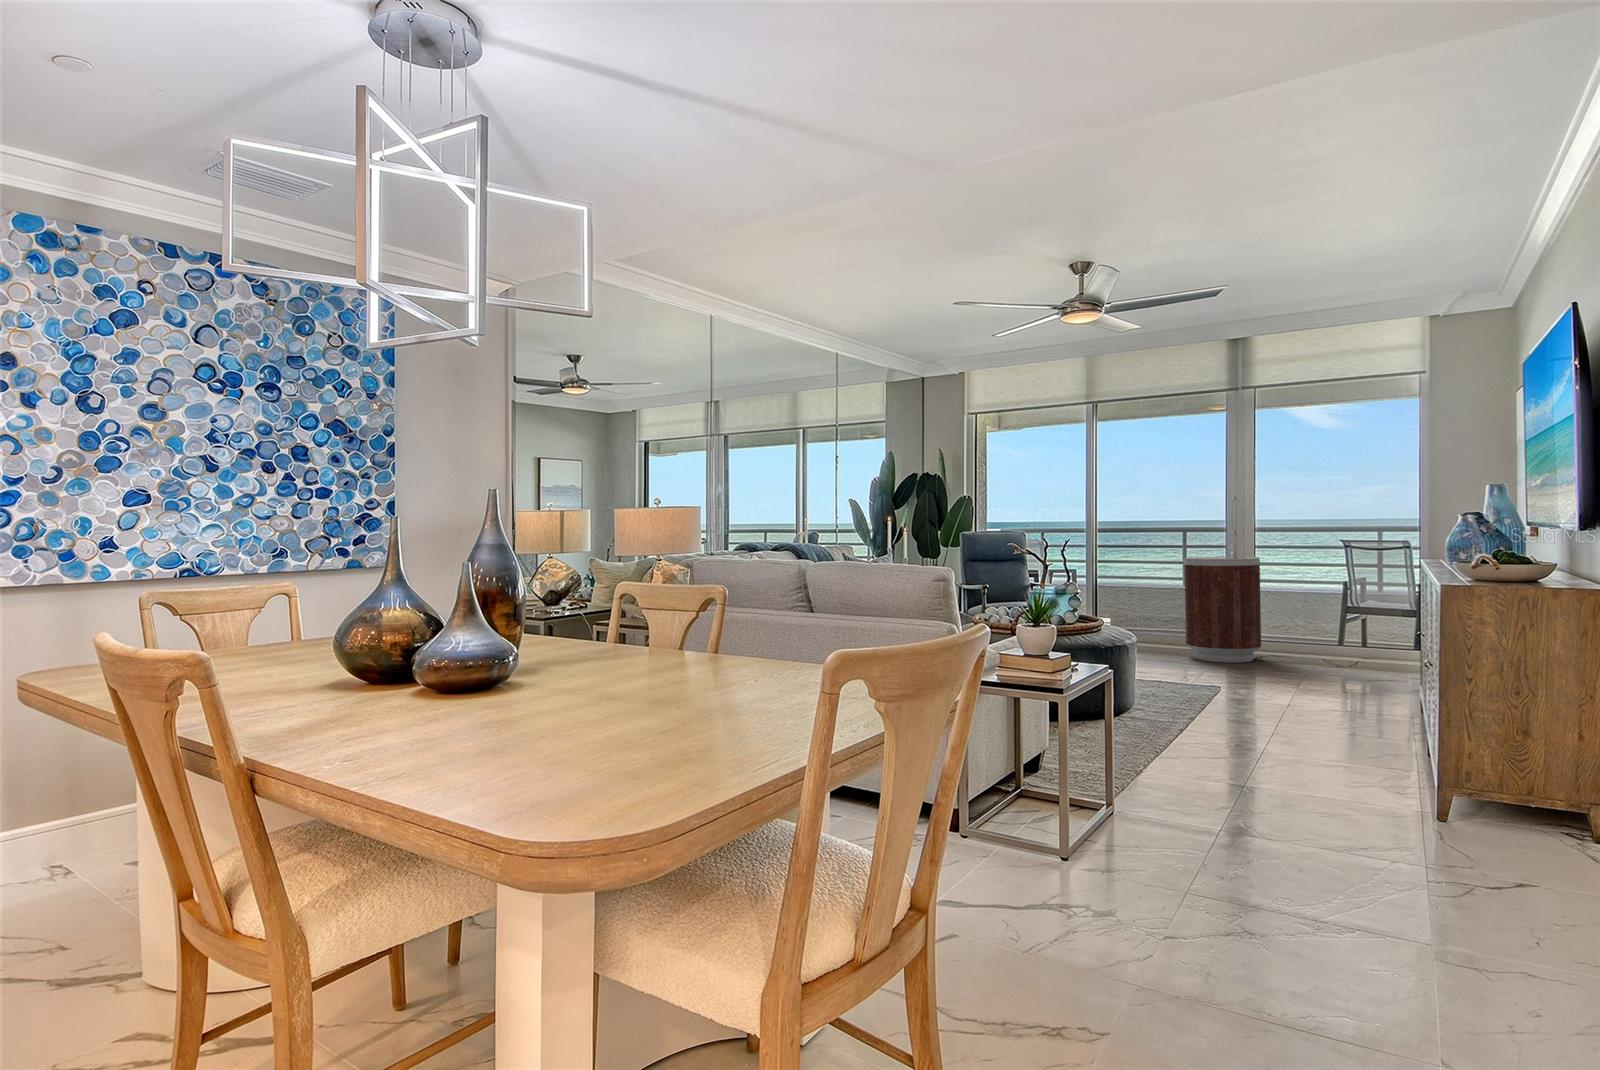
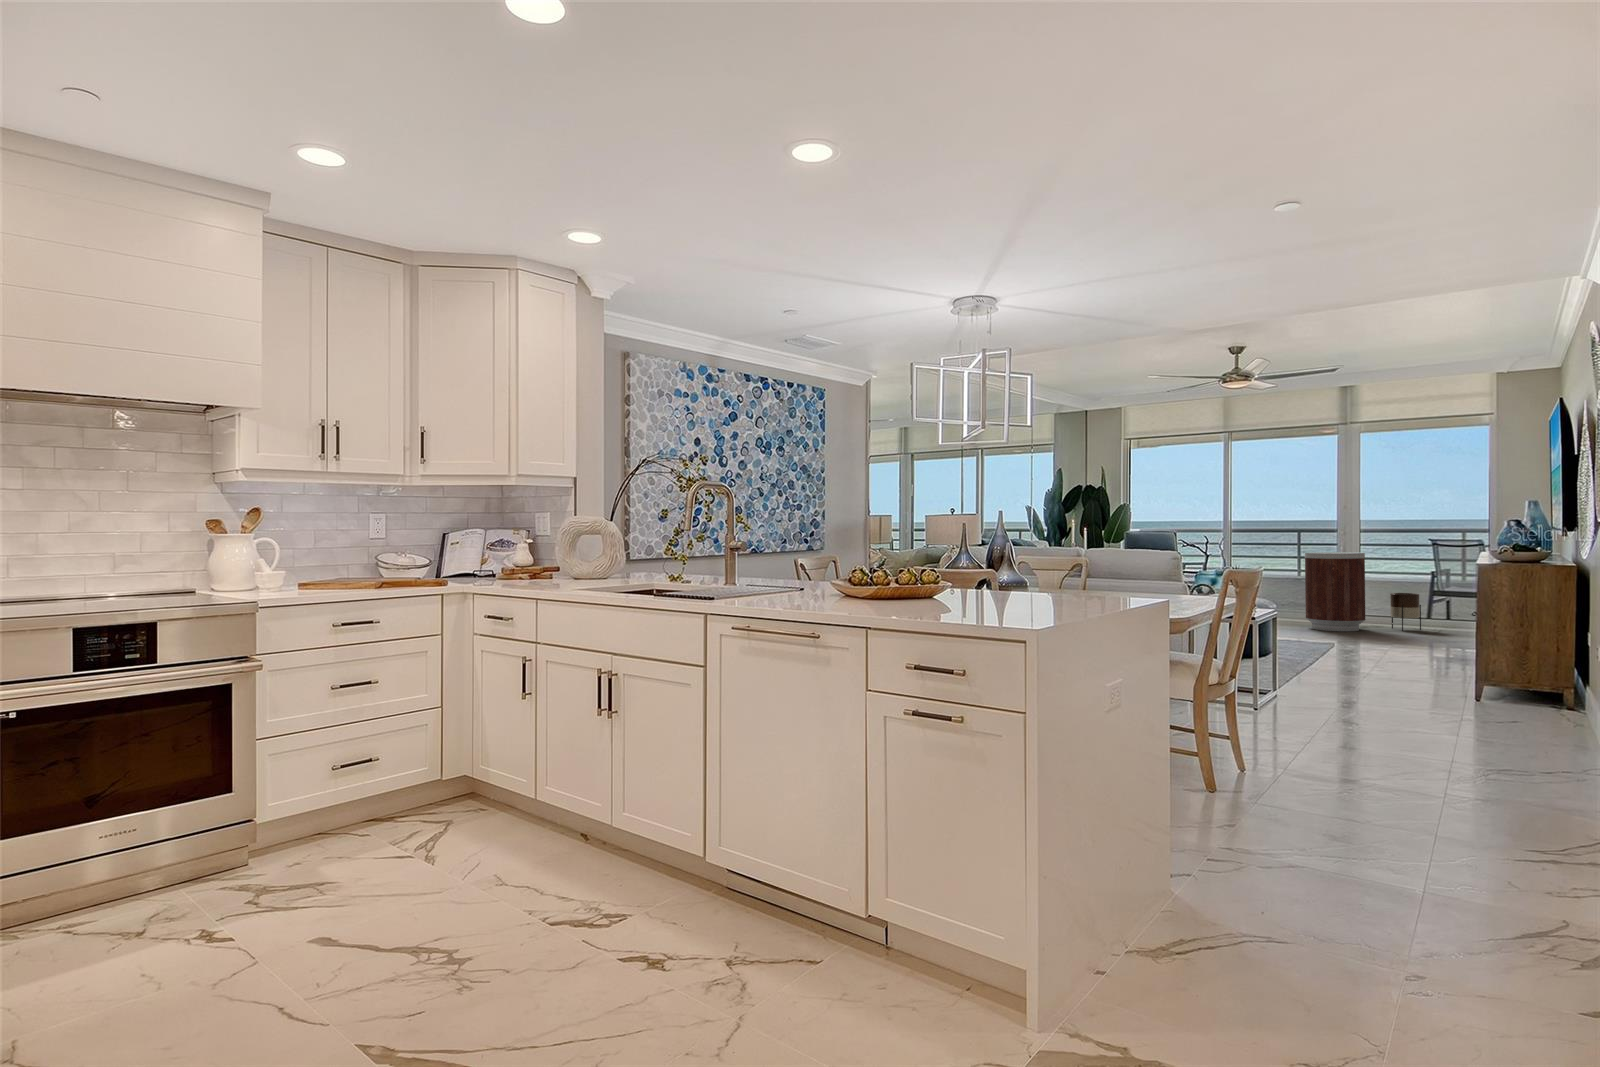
planter: none [1293,610,1332,661] -> present [1390,593,1421,631]

